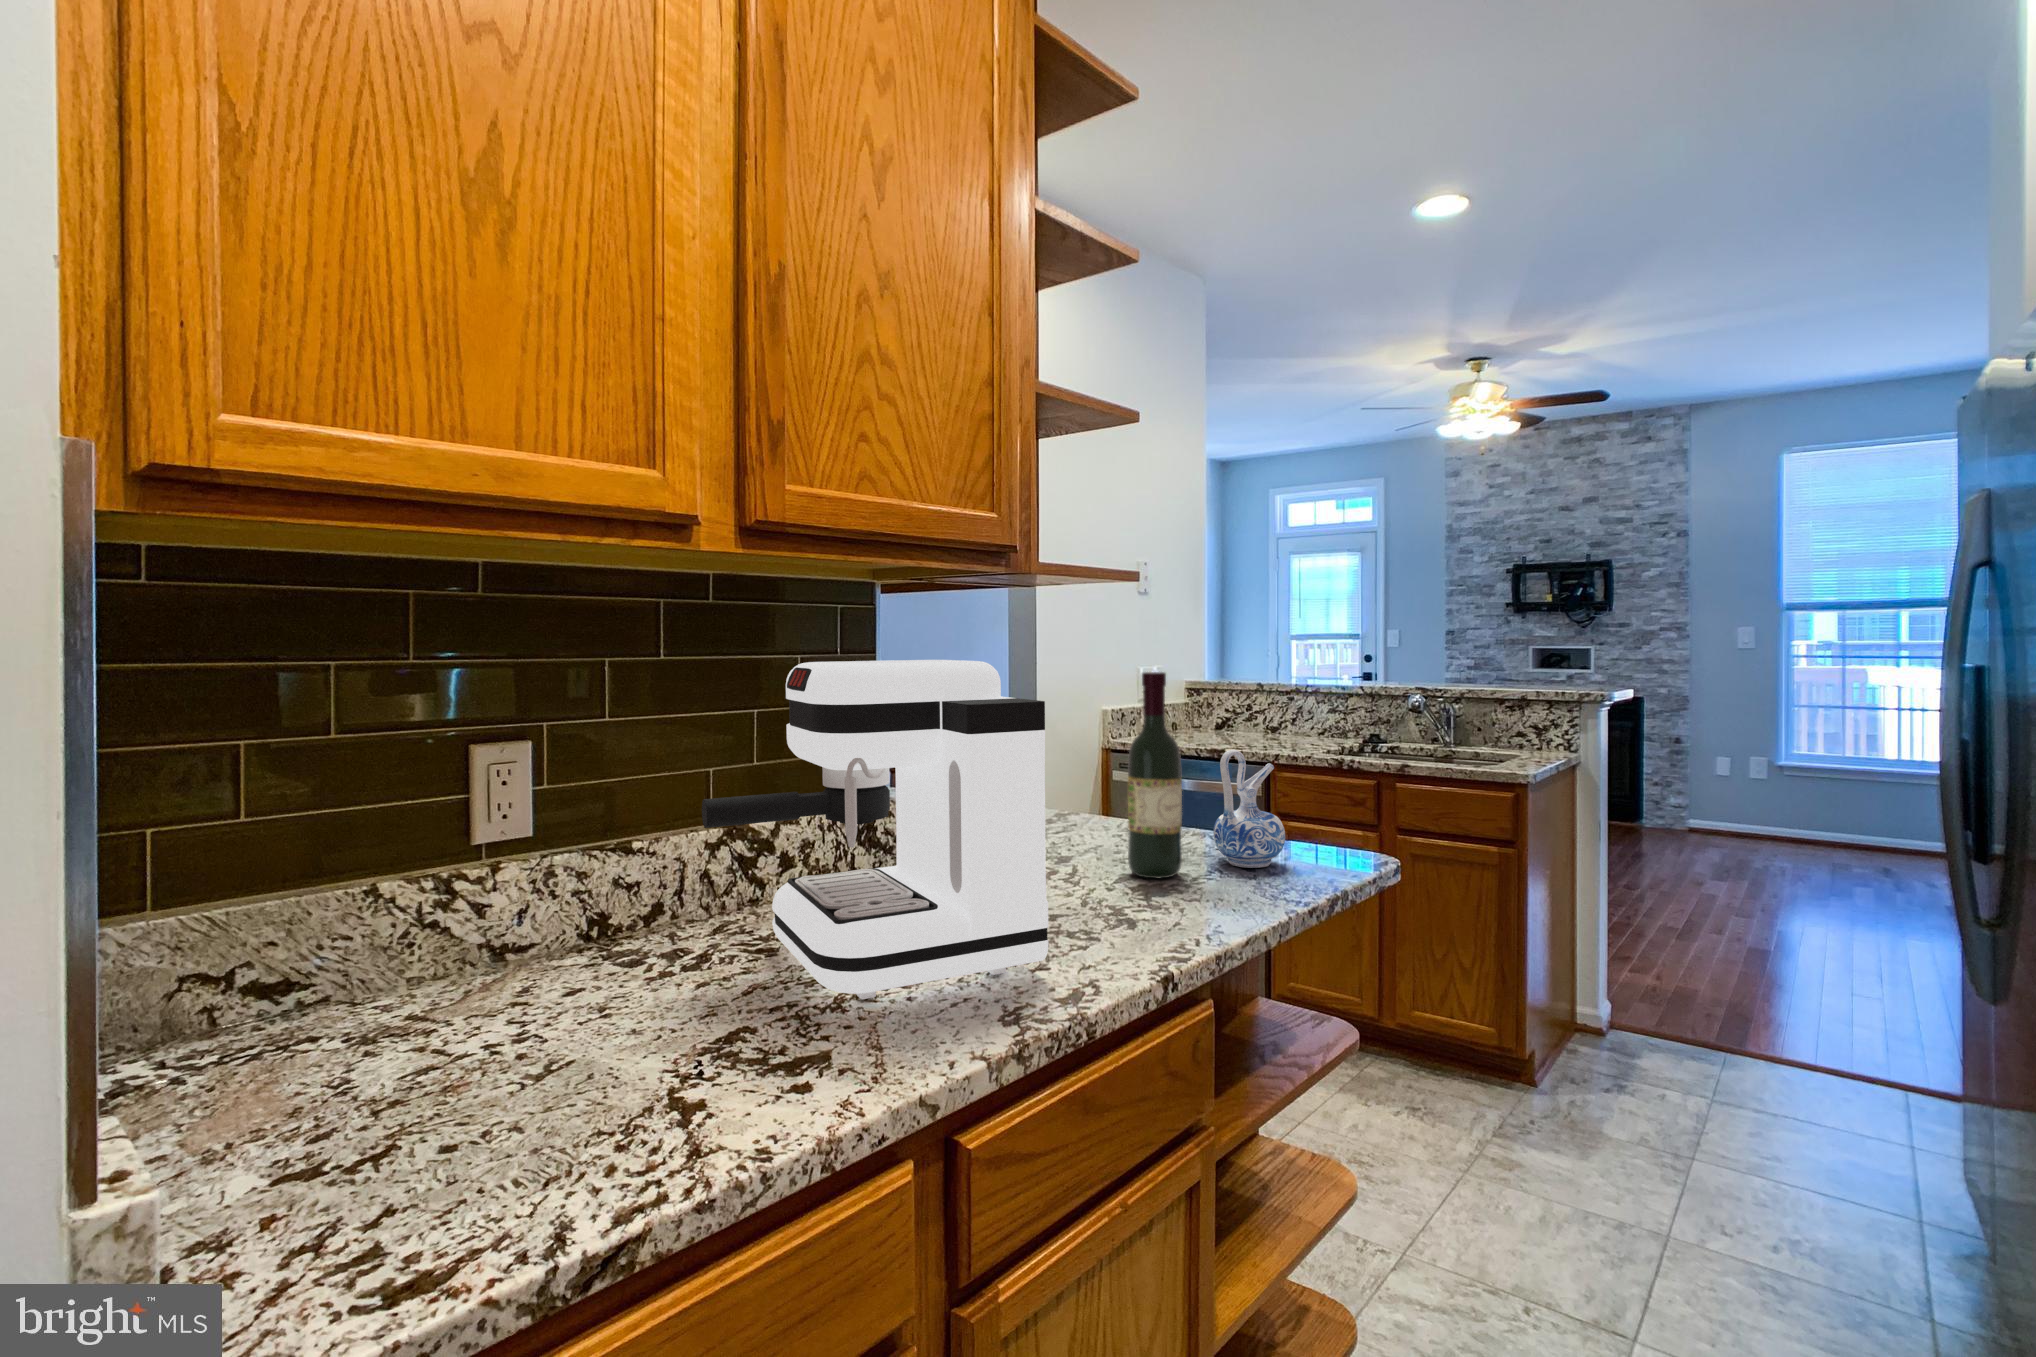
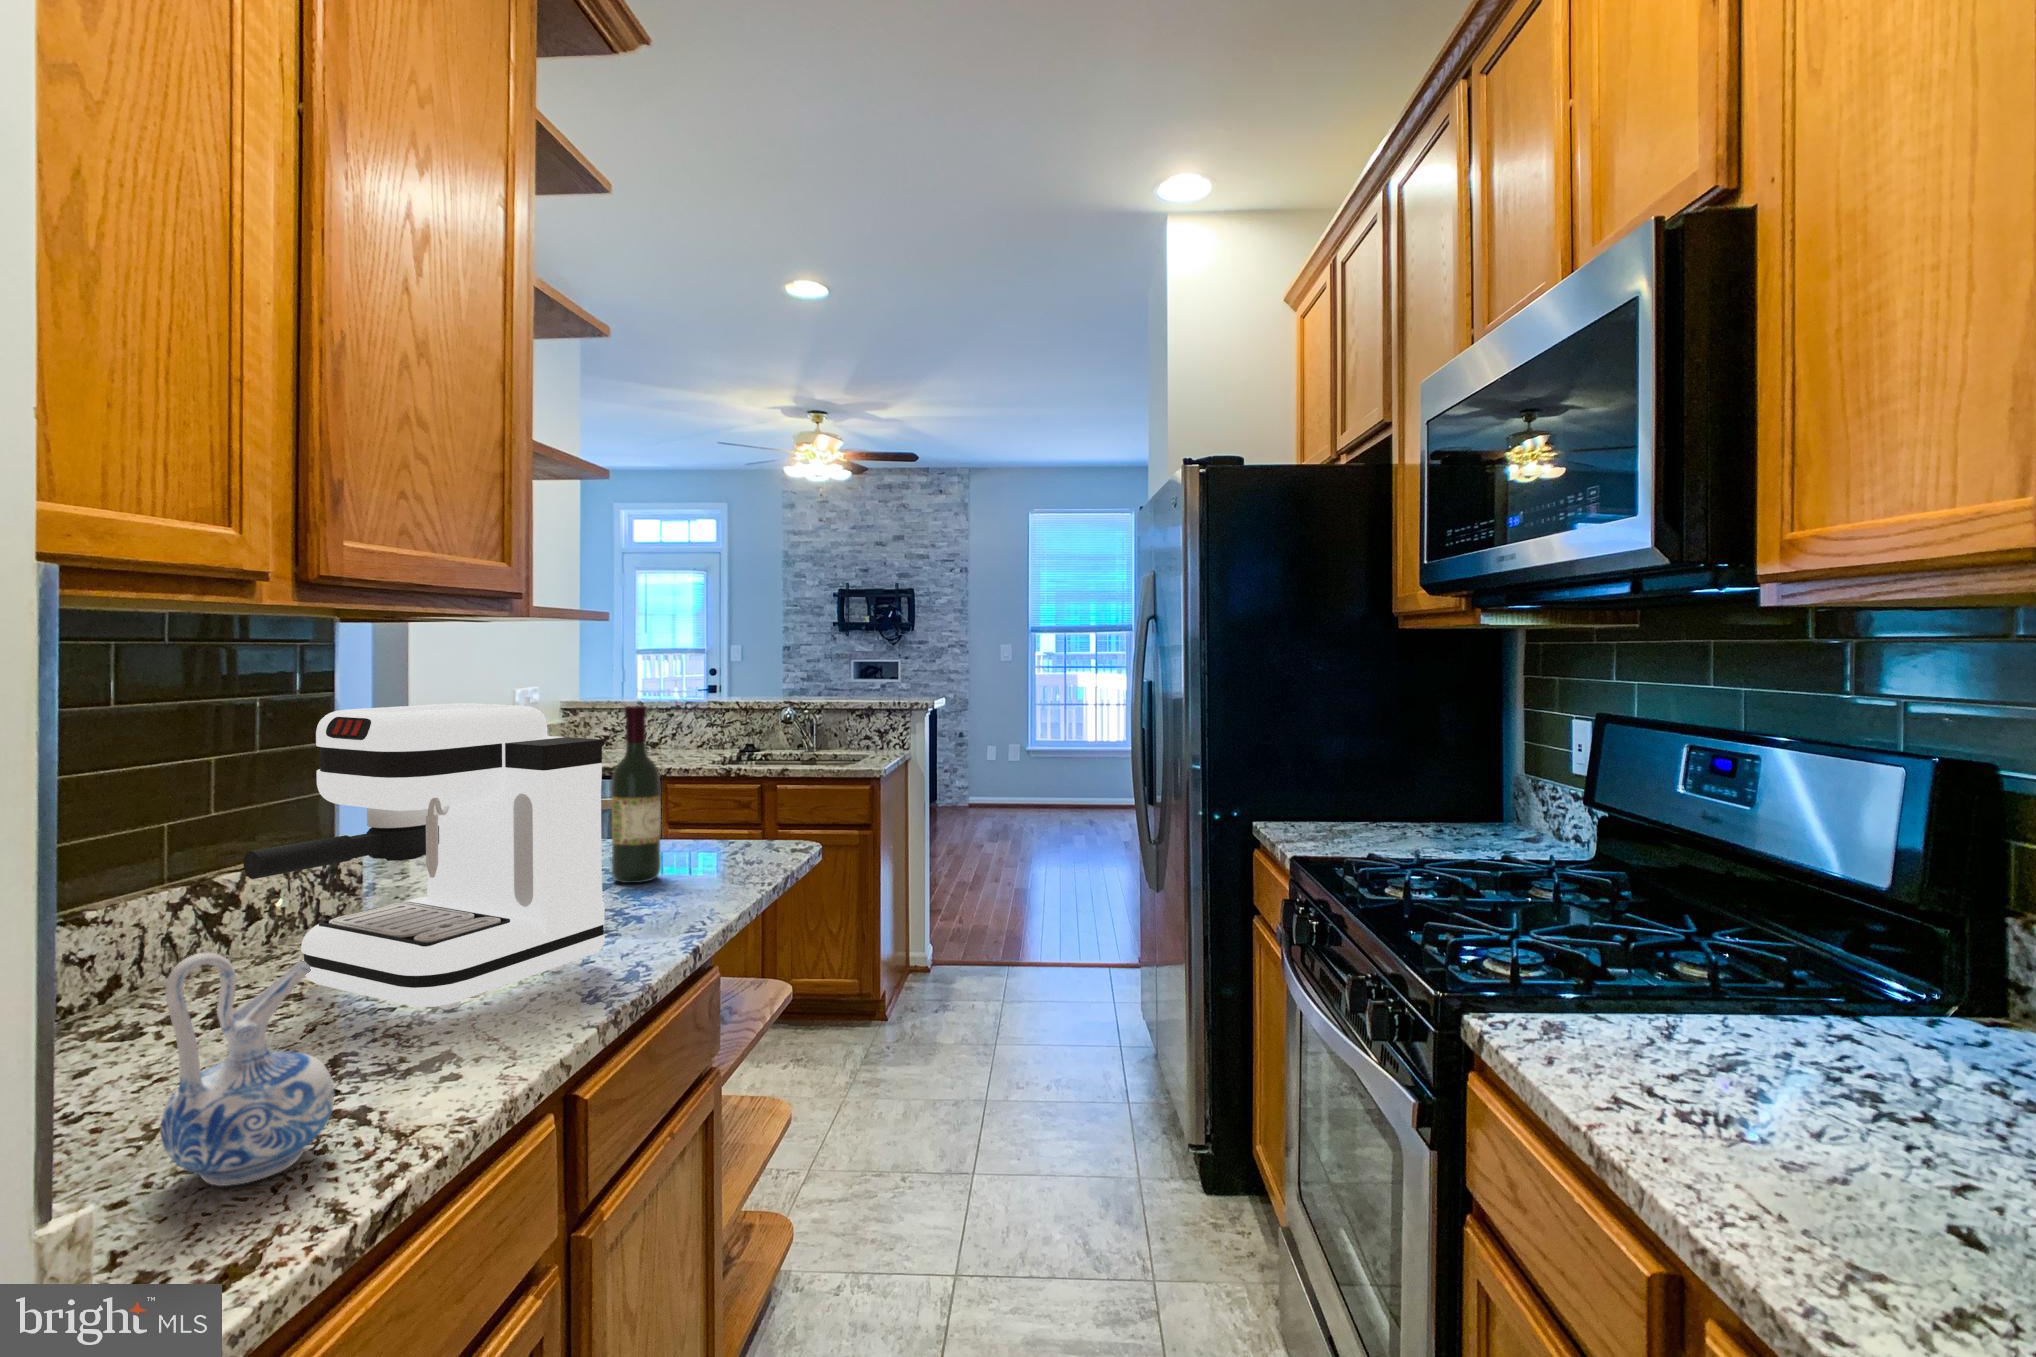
ceramic pitcher: present [1214,750,1285,868] -> present [161,953,334,1186]

